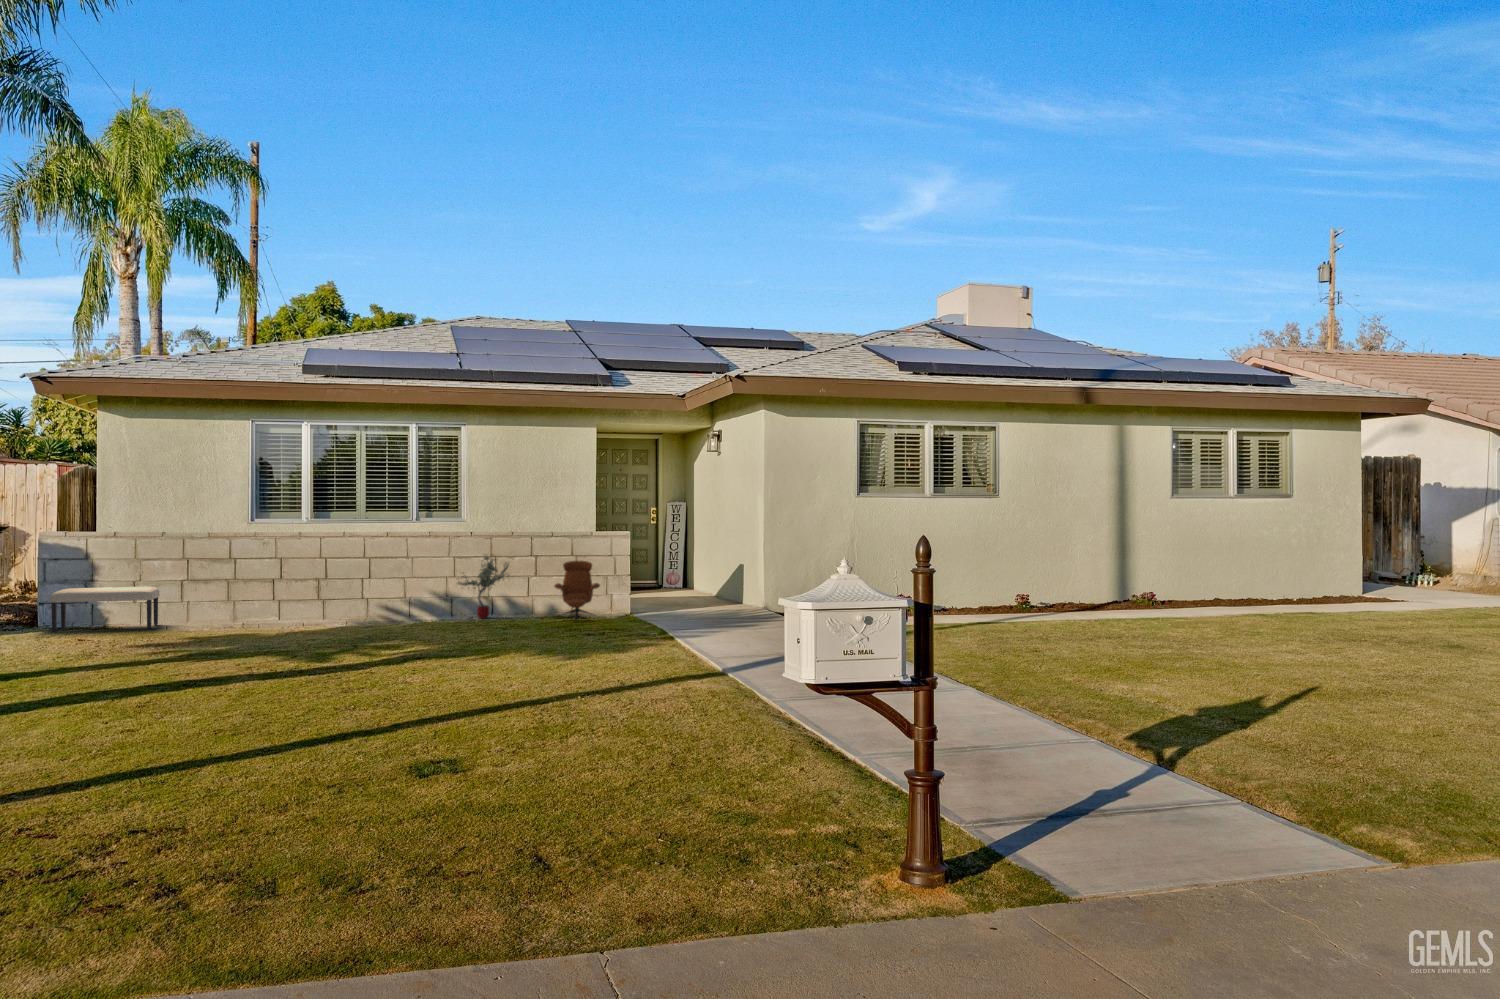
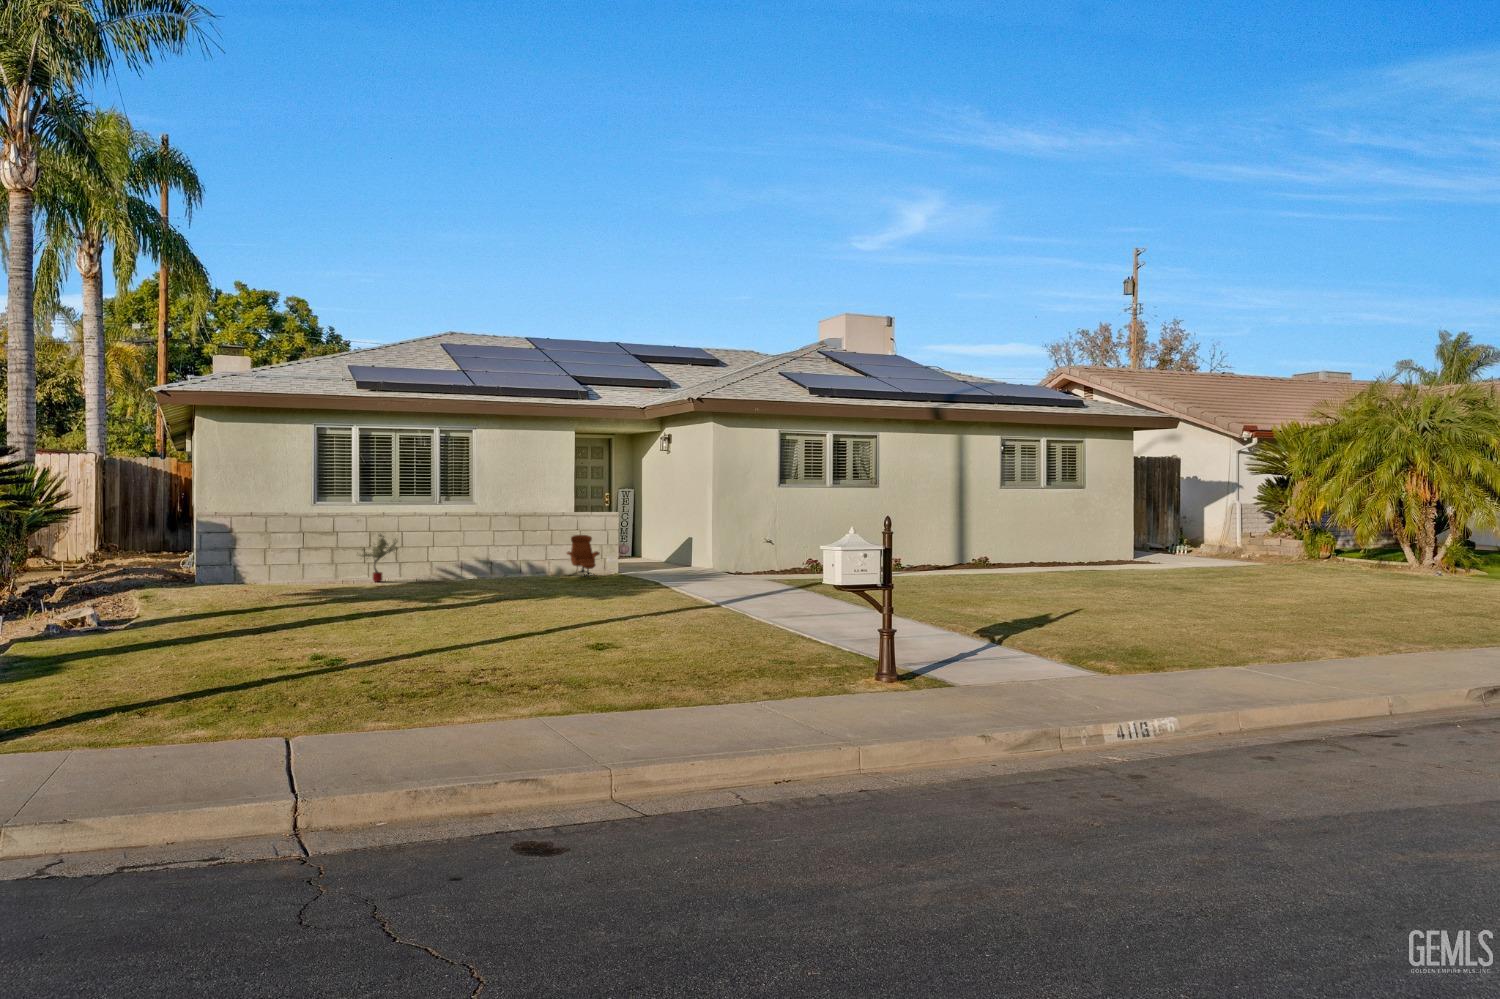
potted tree: present [457,555,509,619] -> present [359,533,398,582]
bench: present [50,587,159,632] -> none [212,554,285,587]

